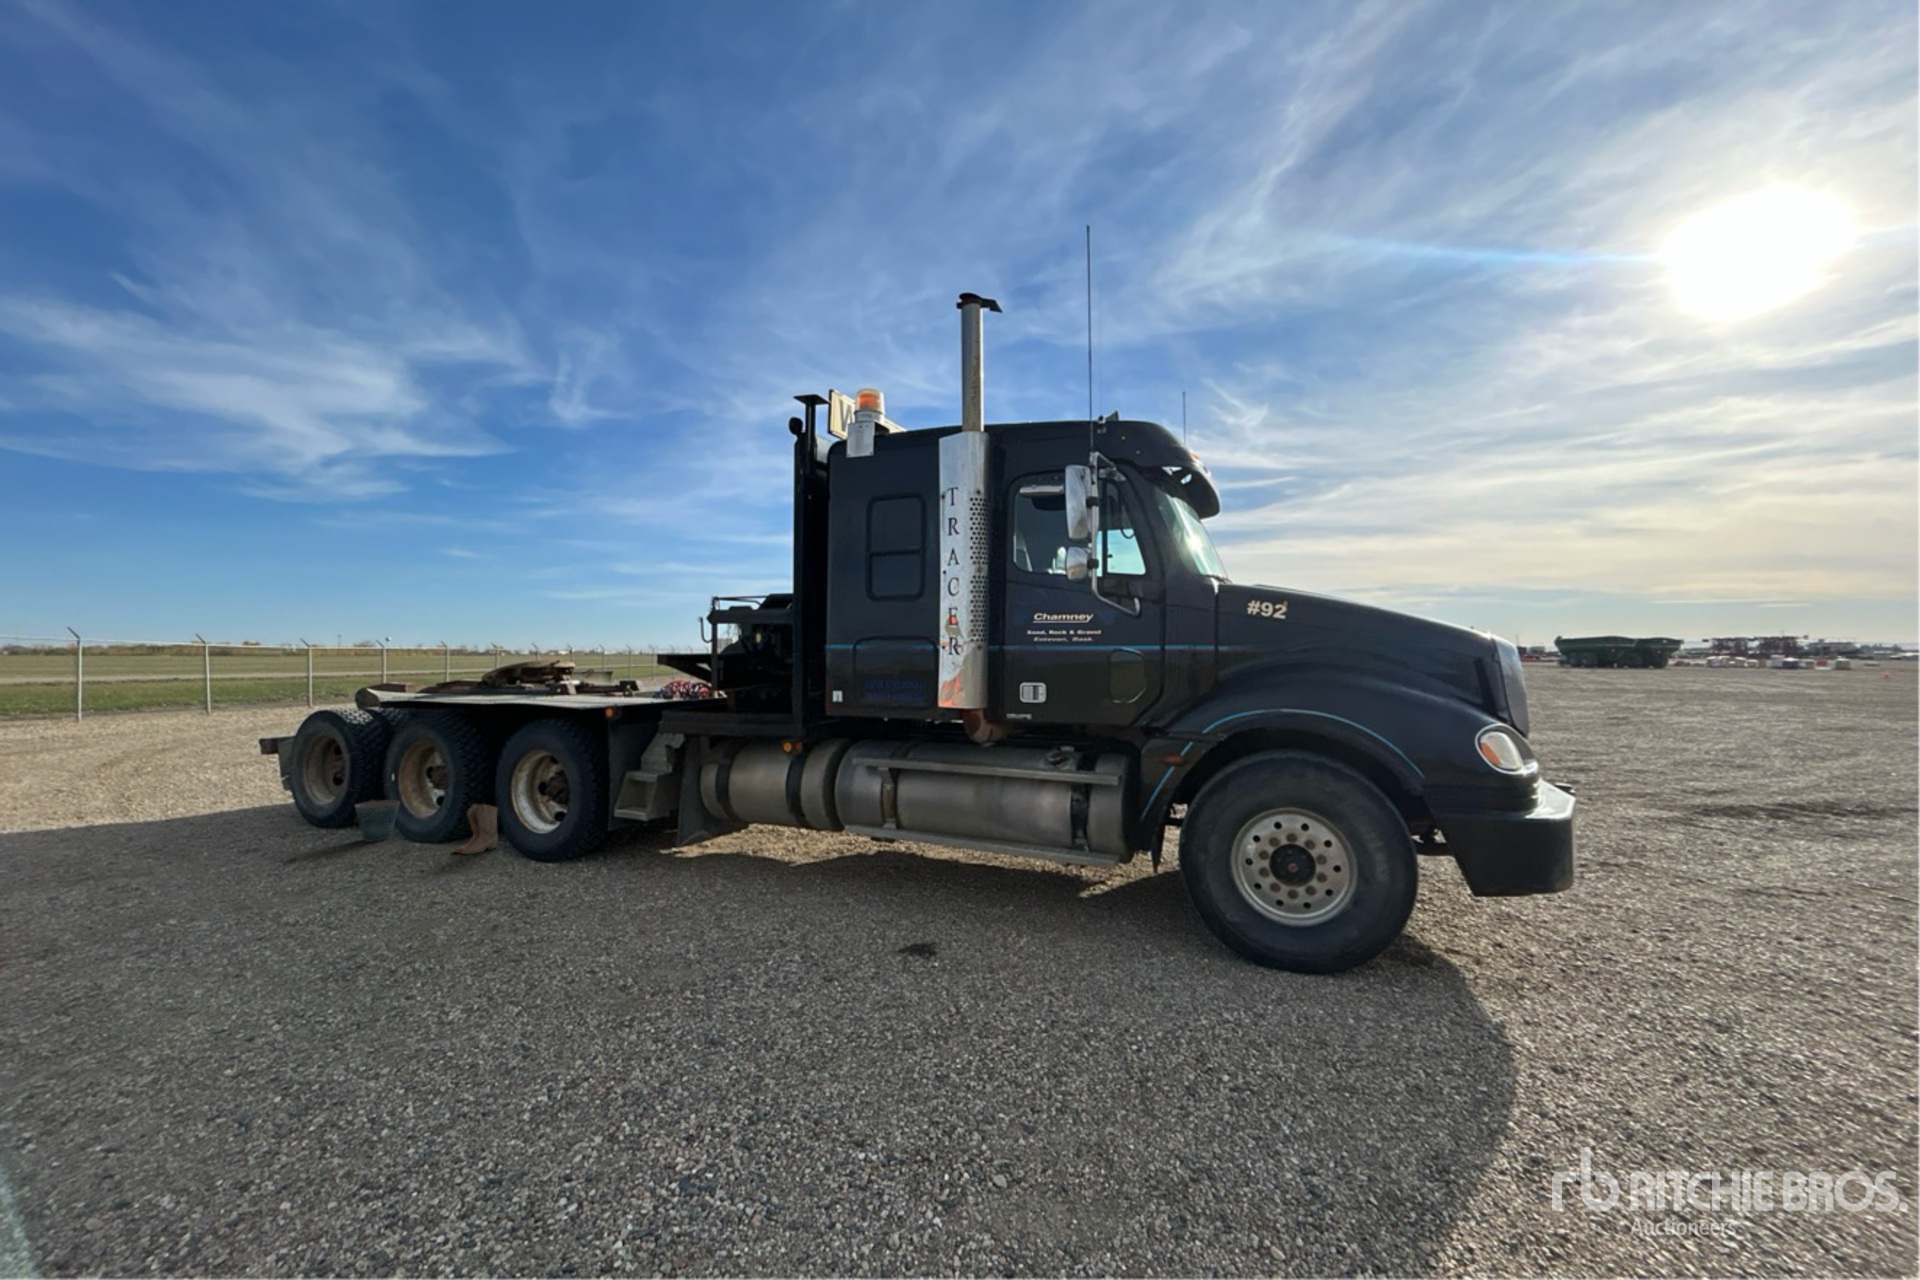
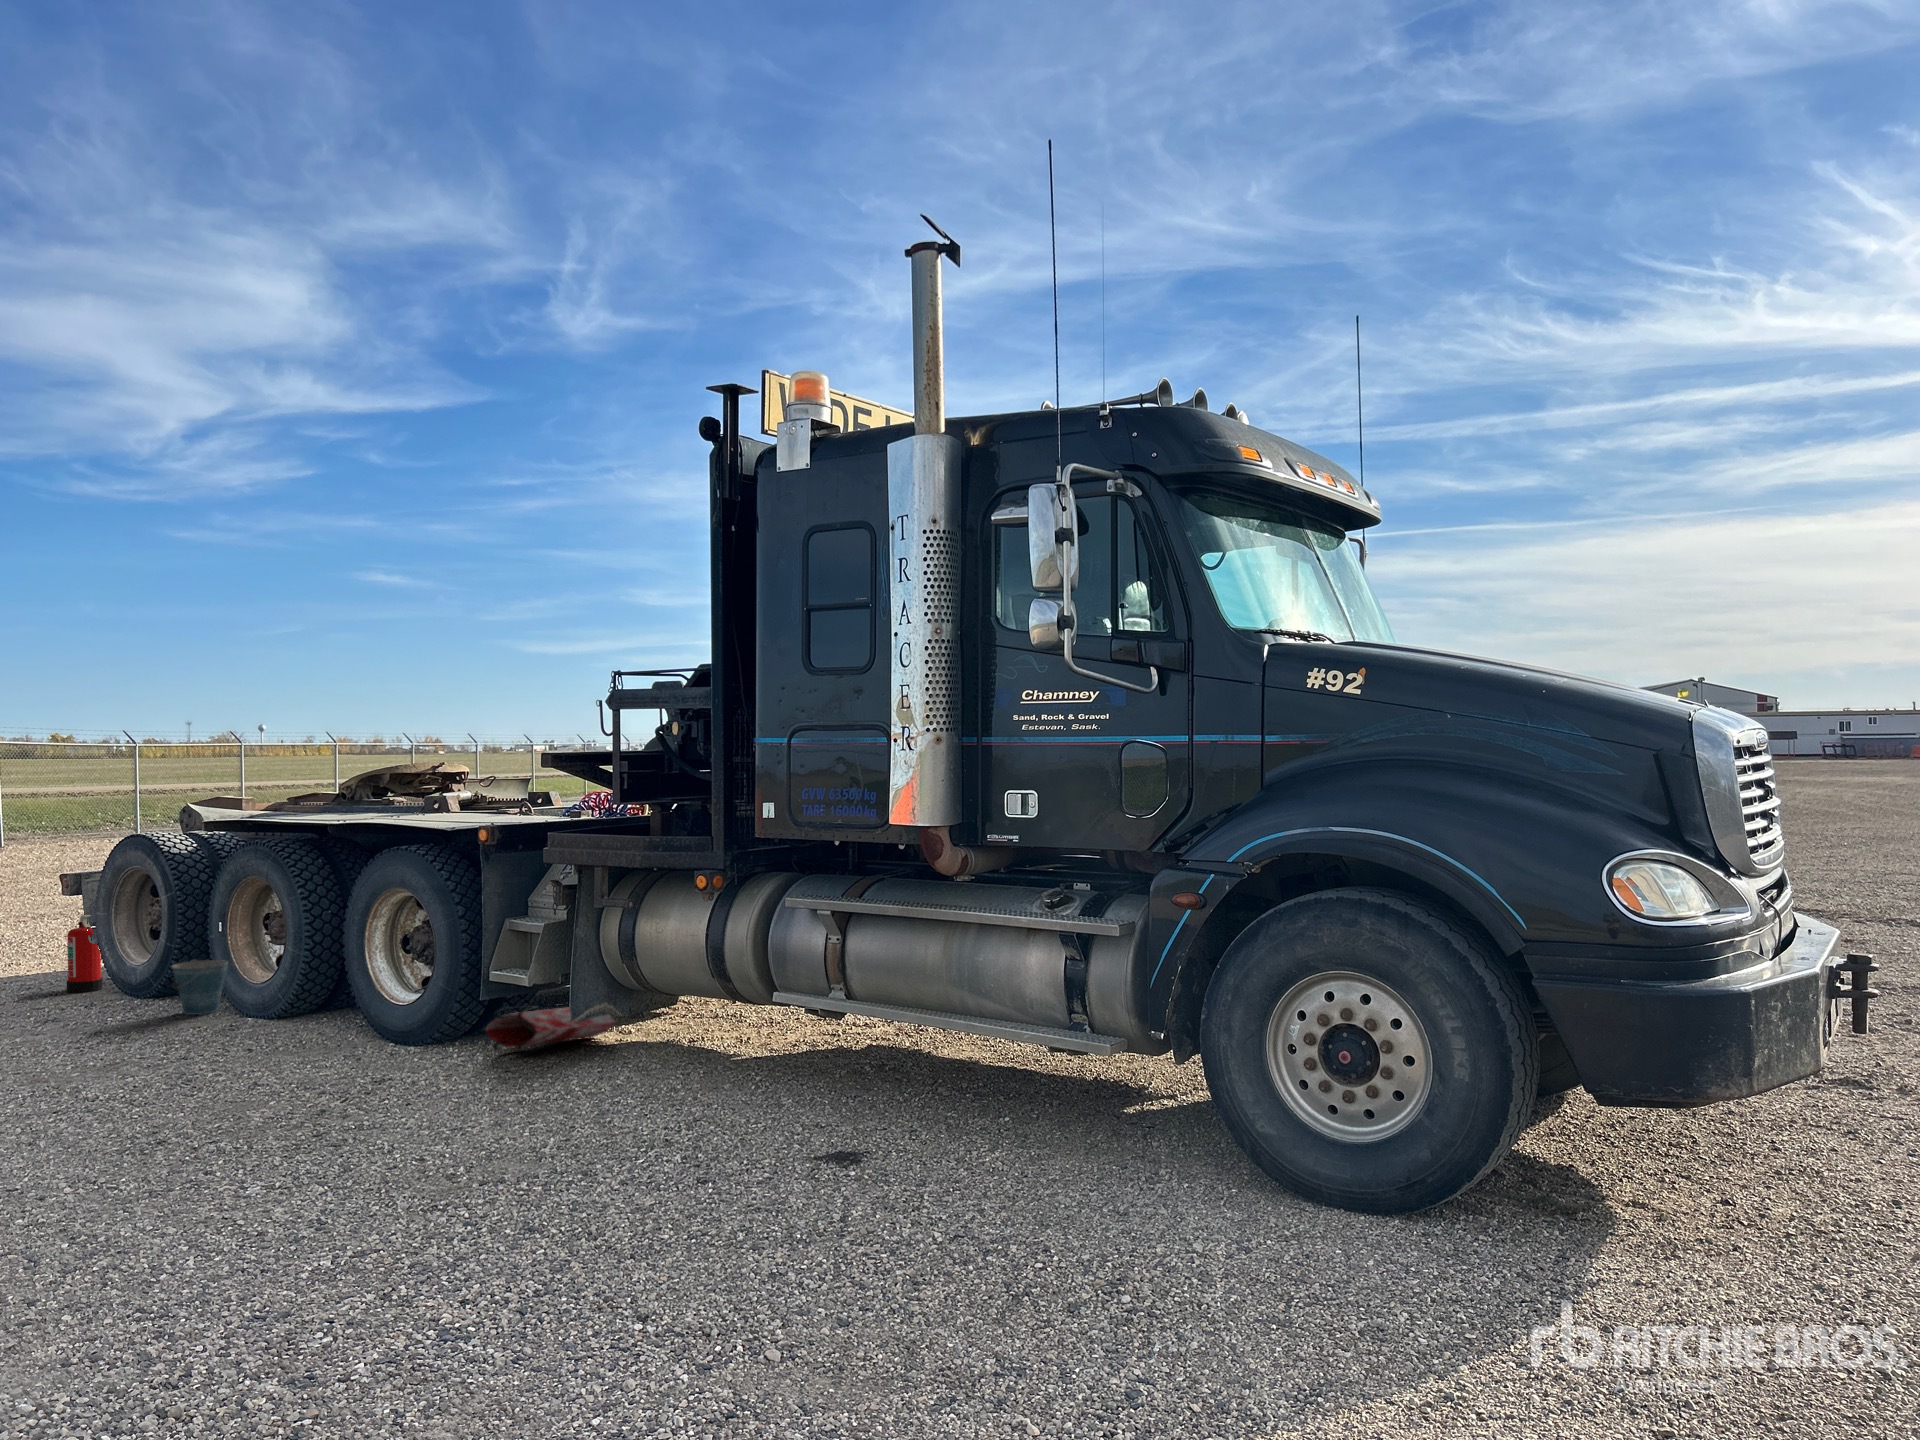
fire extinguisher: none [265,767,294,824] -> present [67,915,103,993]
boots: present [454,804,498,854] -> none [289,964,349,1032]
bag: none [612,832,708,869] -> present [486,1006,615,1052]

